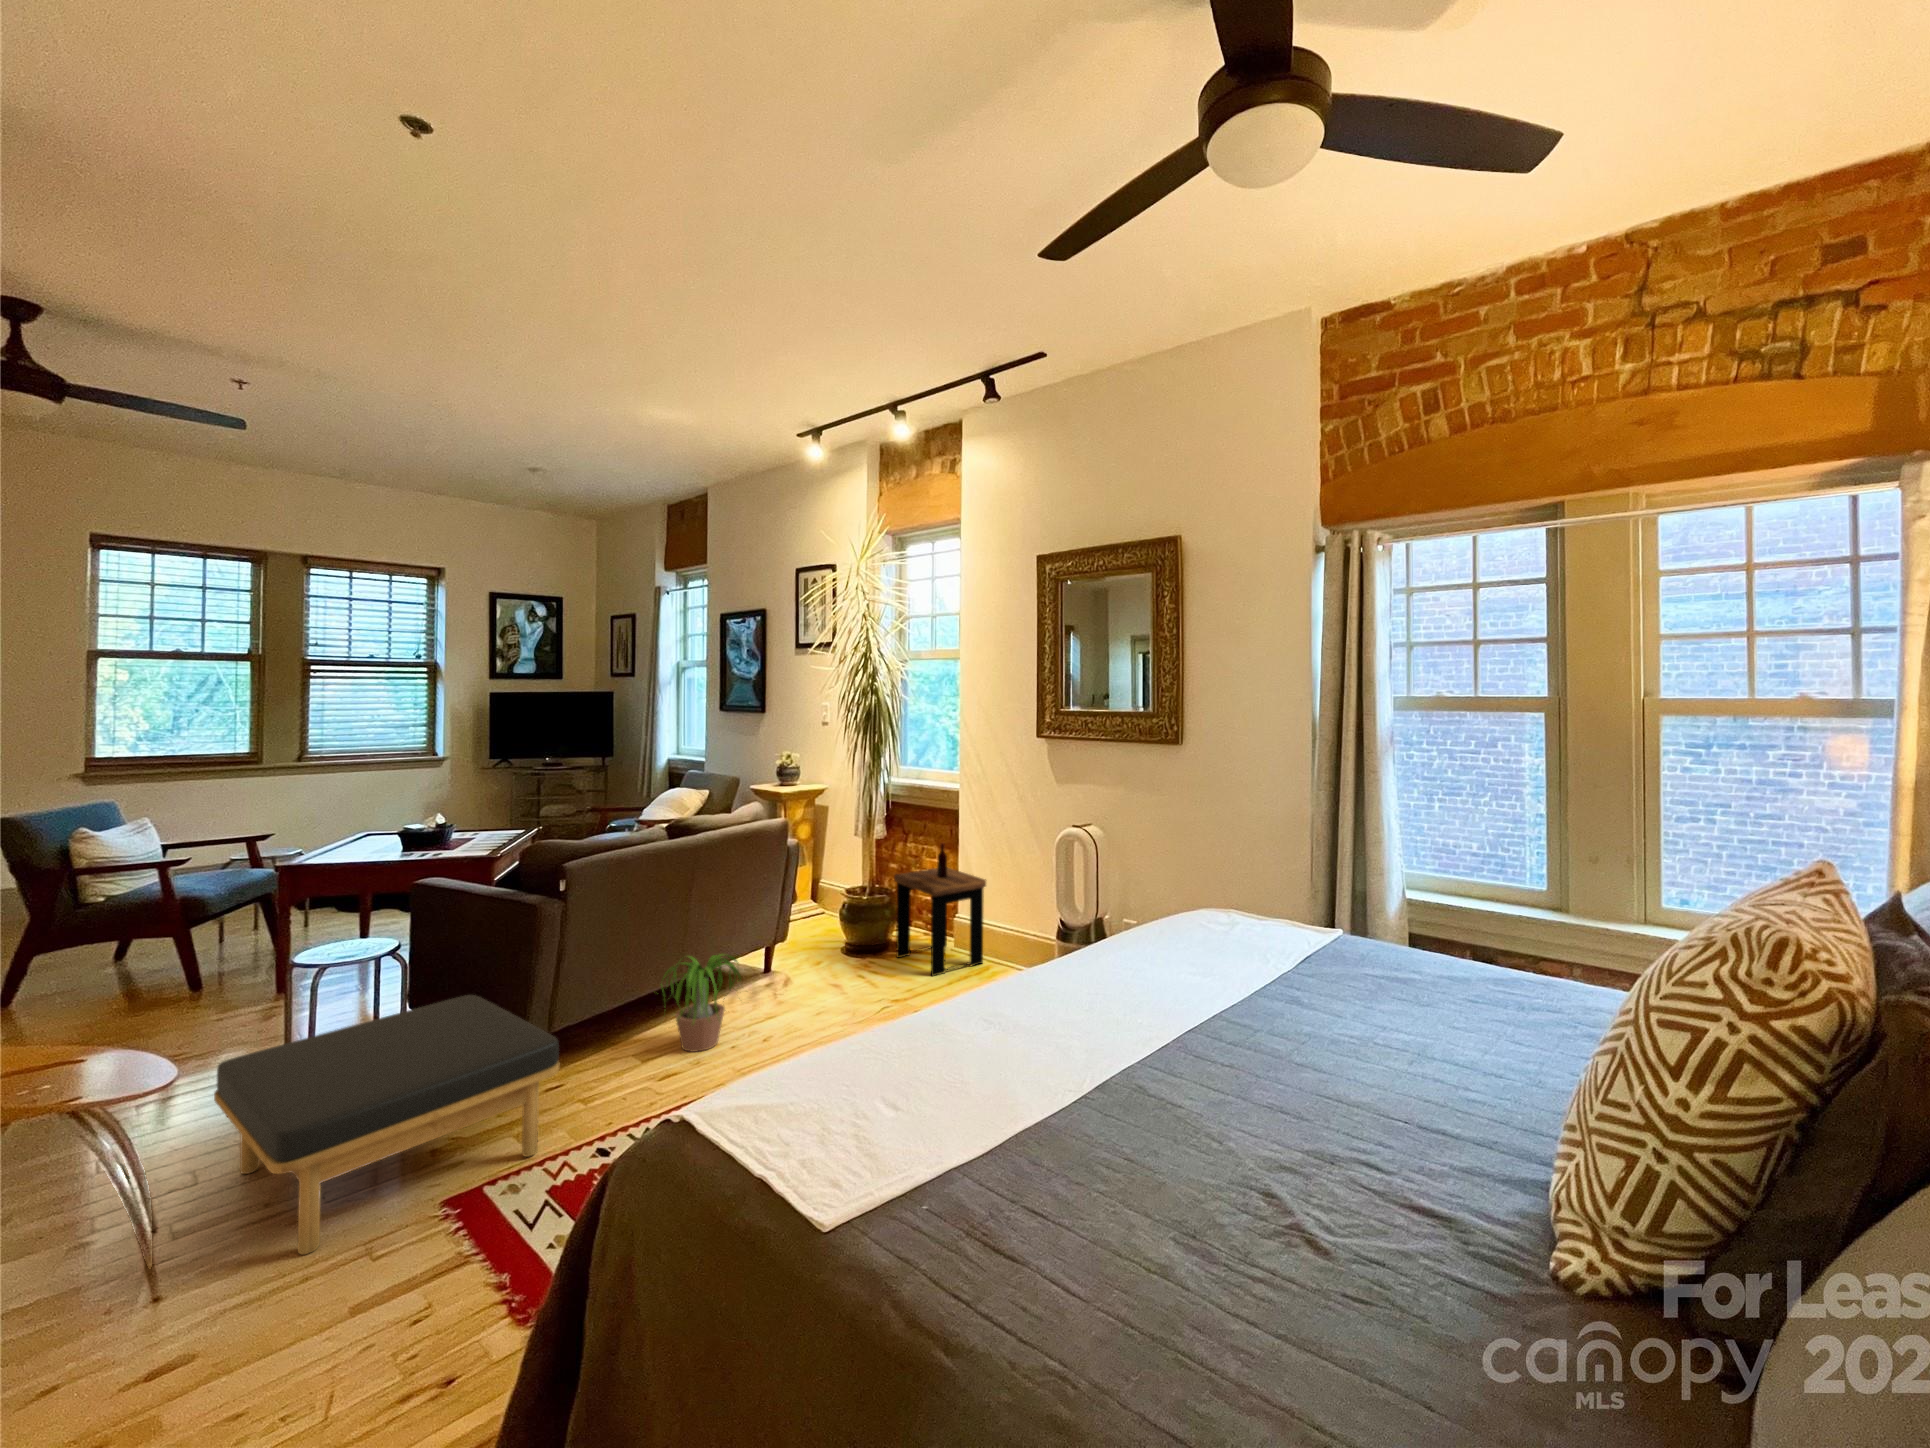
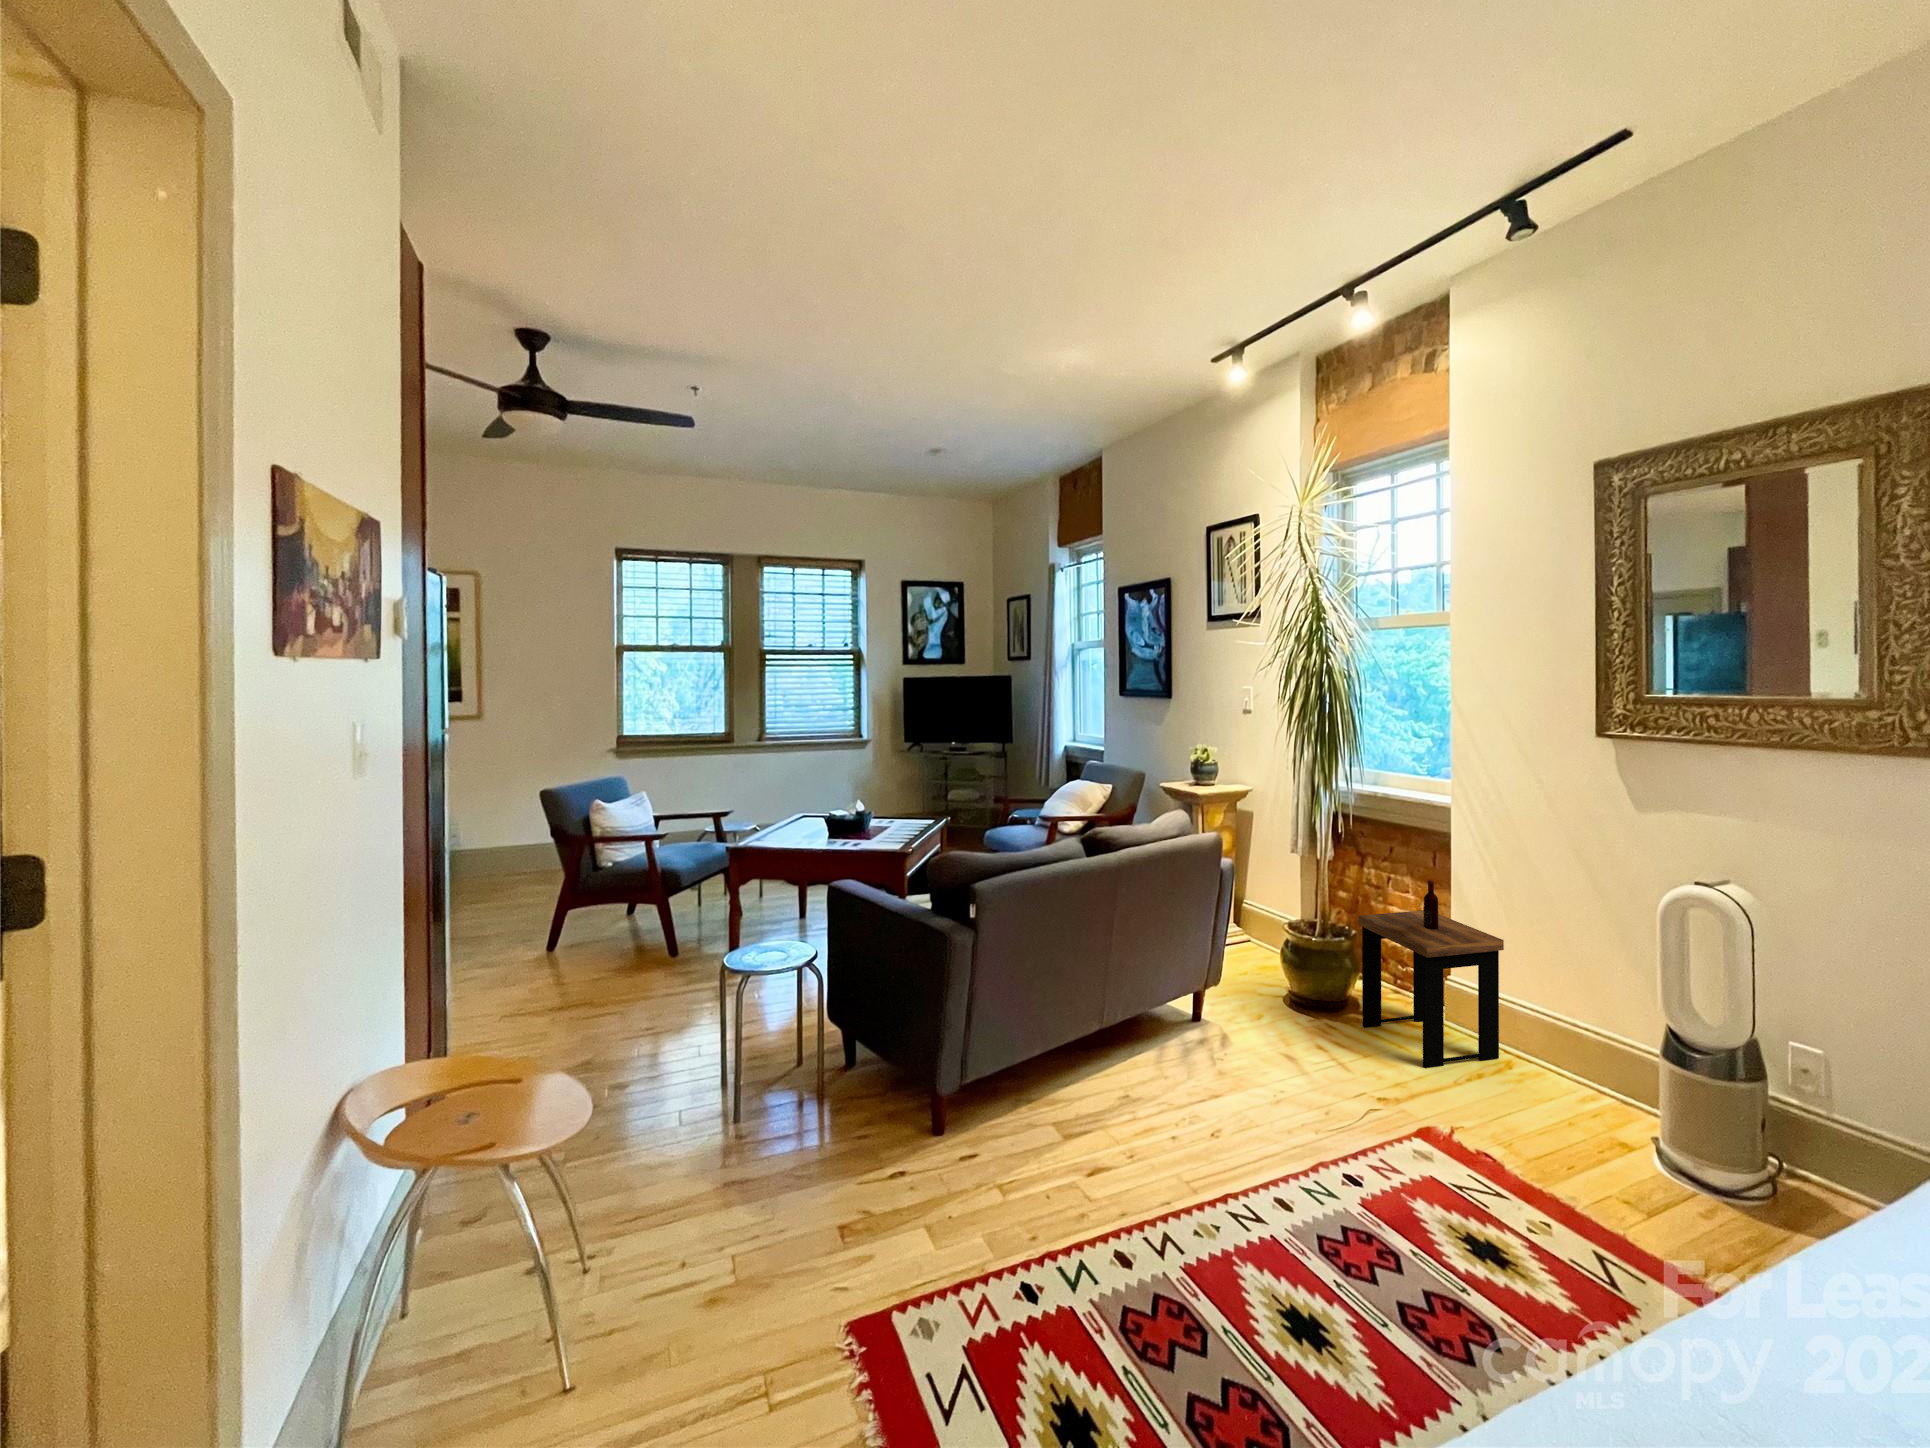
potted plant: present [661,954,741,1052] -> none [1071,1006,1193,1134]
ottoman: present [214,995,559,1255] -> none [655,1025,978,1352]

